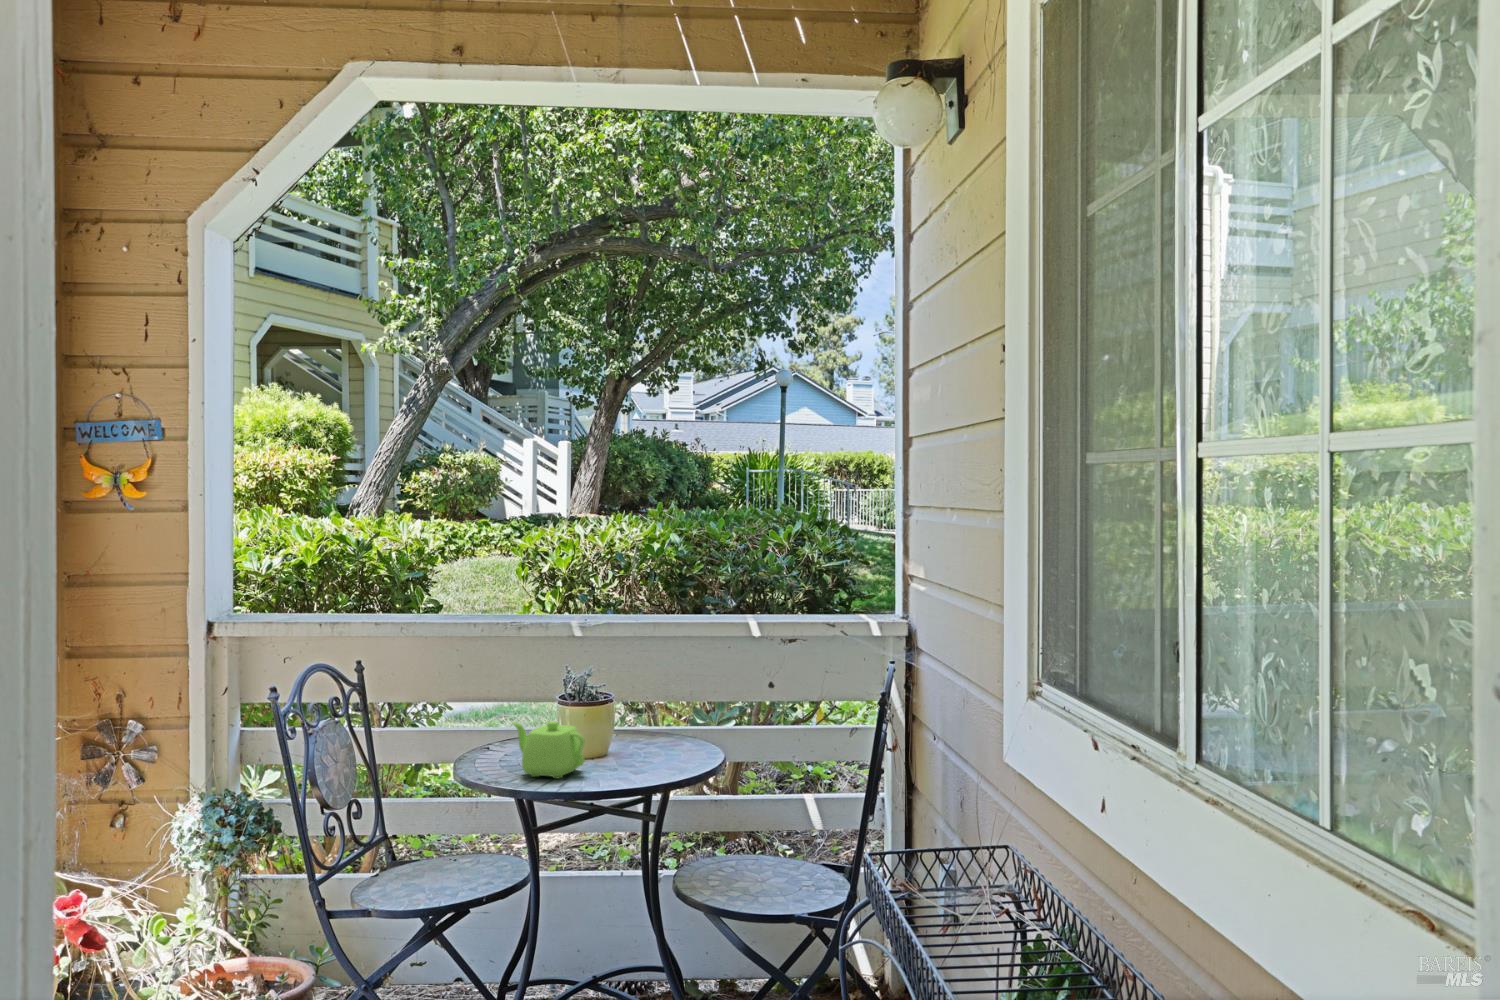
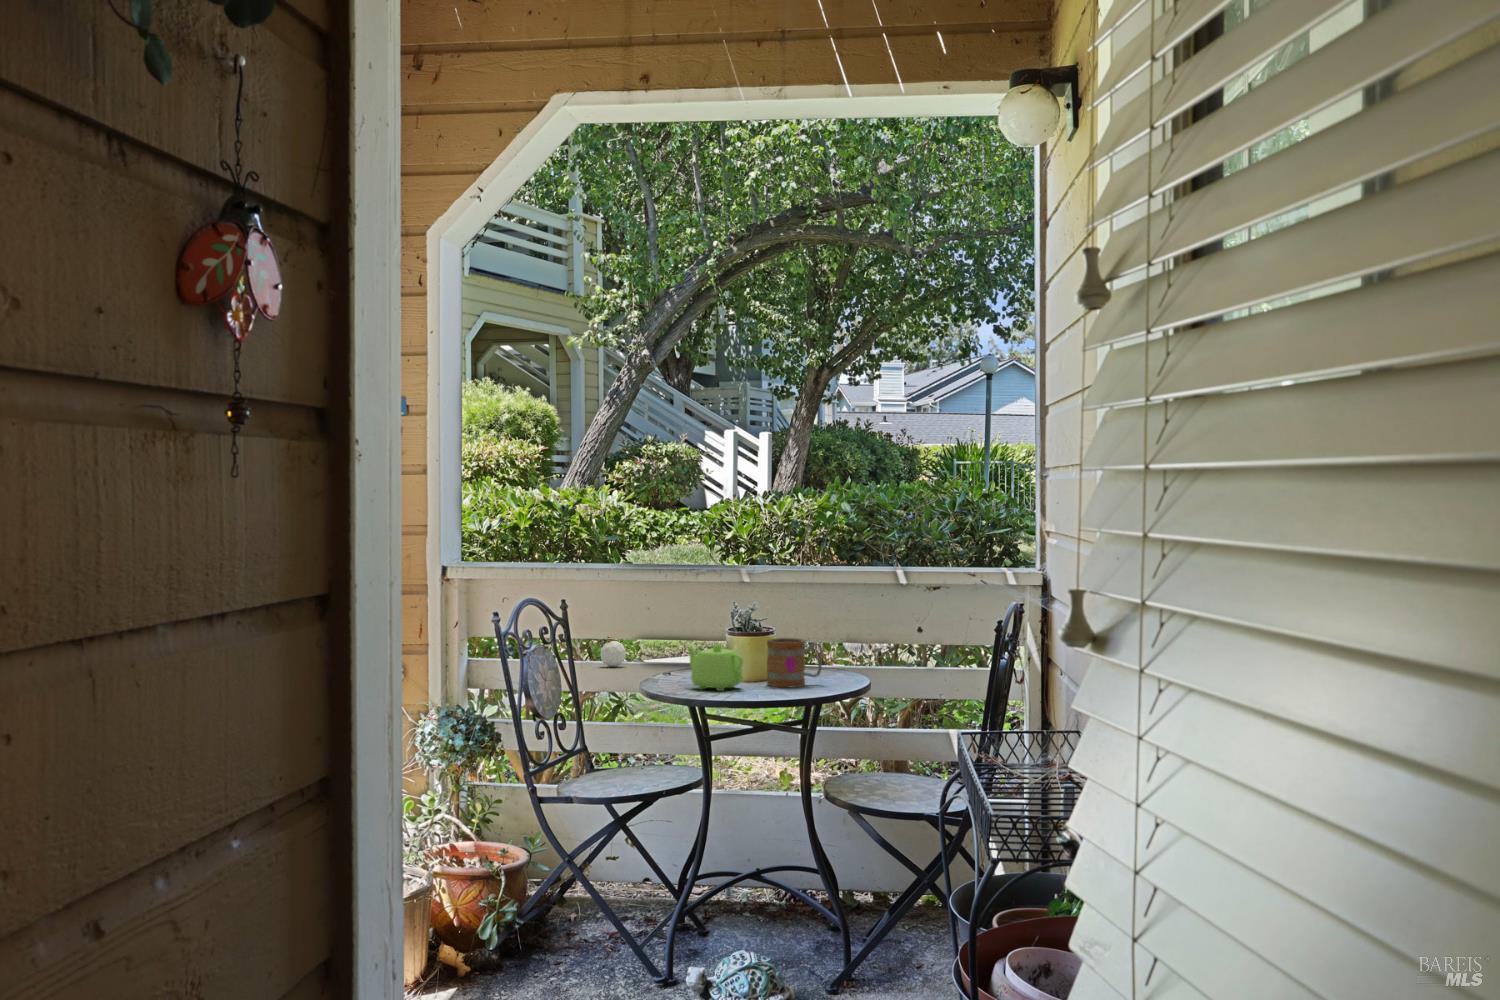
candle: none [405,678,435,730] -> present [601,637,626,667]
mug: none [610,704,674,765] -> present [767,638,823,687]

